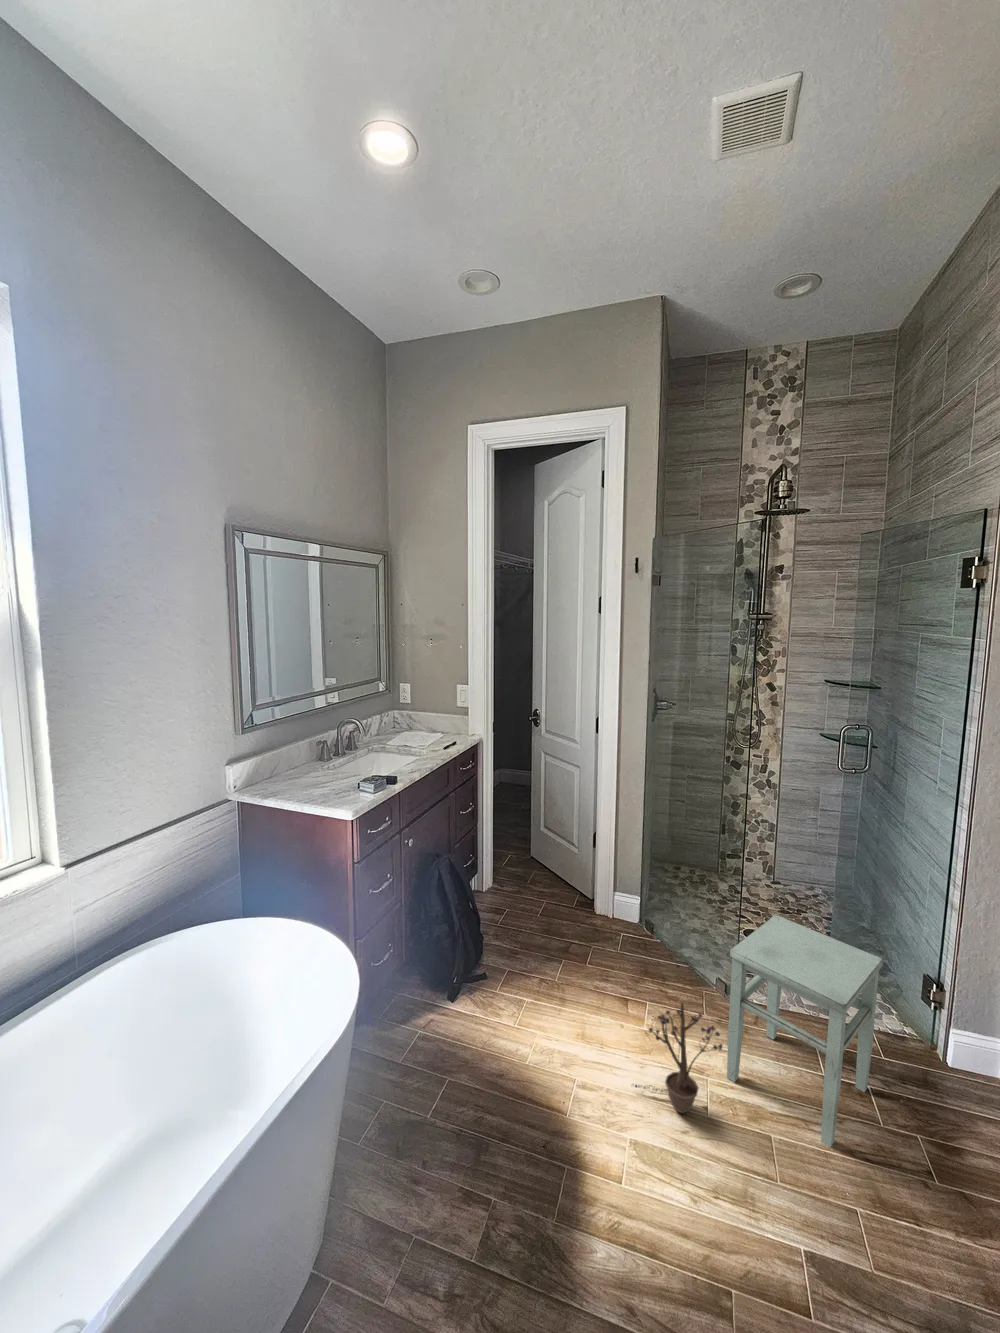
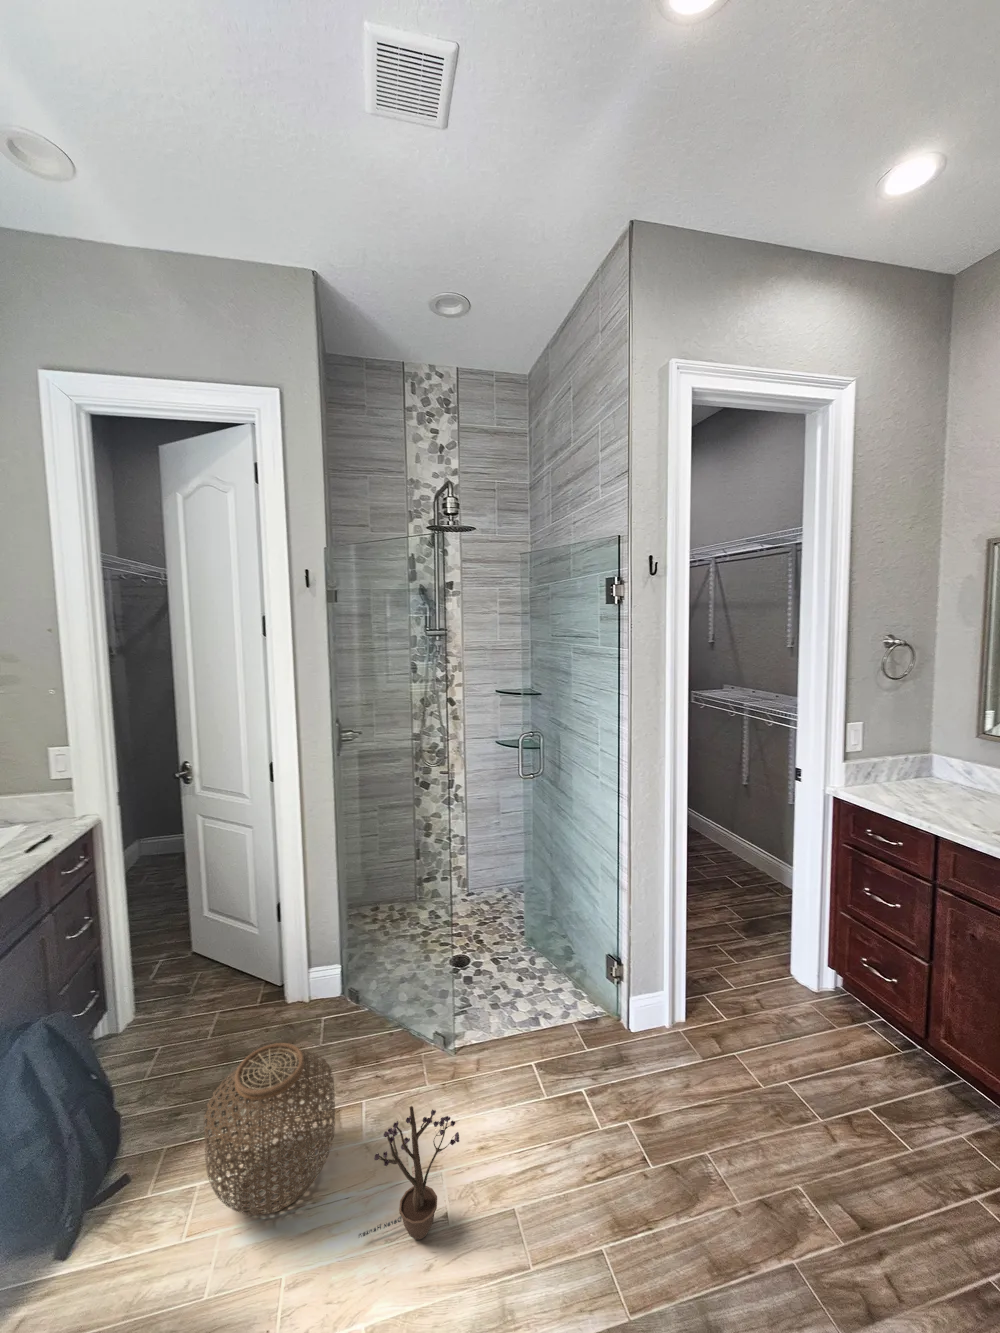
stool: present [727,915,883,1147] -> none [454,949,586,1184]
woven basket: none [532,923,624,1043] -> present [204,1043,335,1215]

